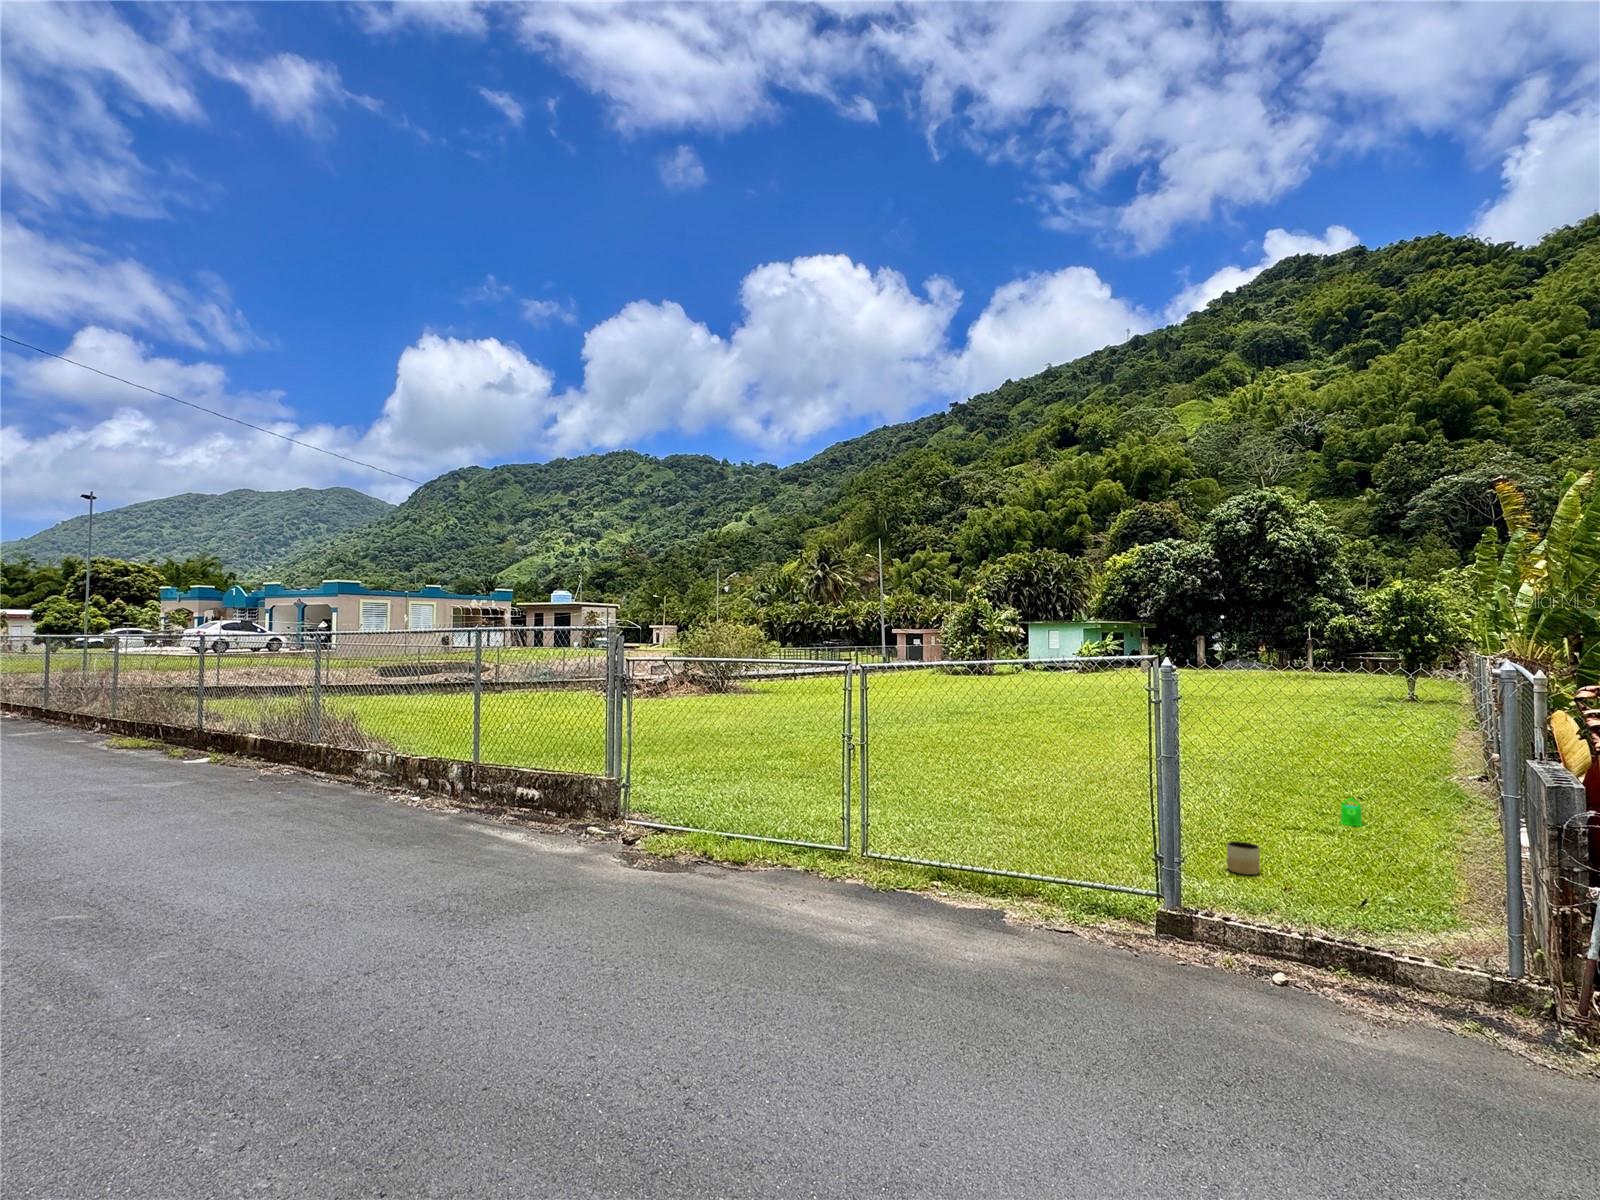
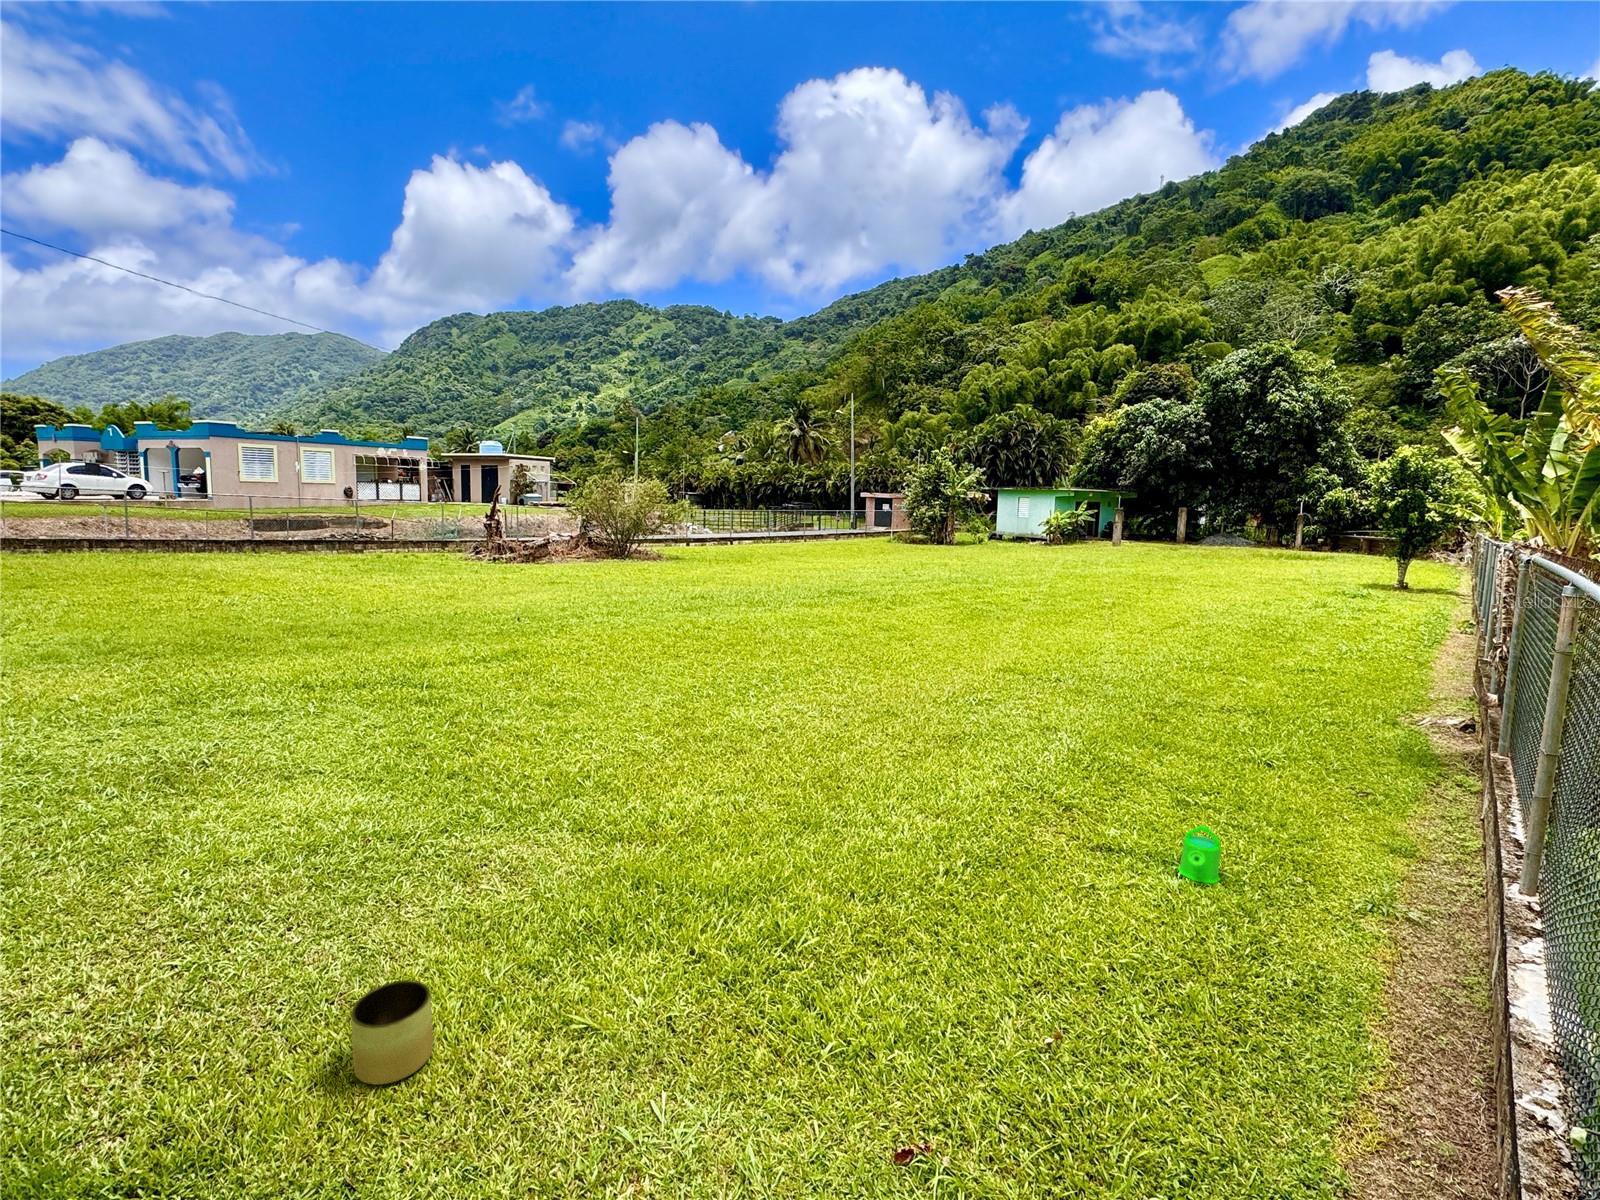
planter: present [1227,841,1260,875] -> present [351,980,434,1085]

